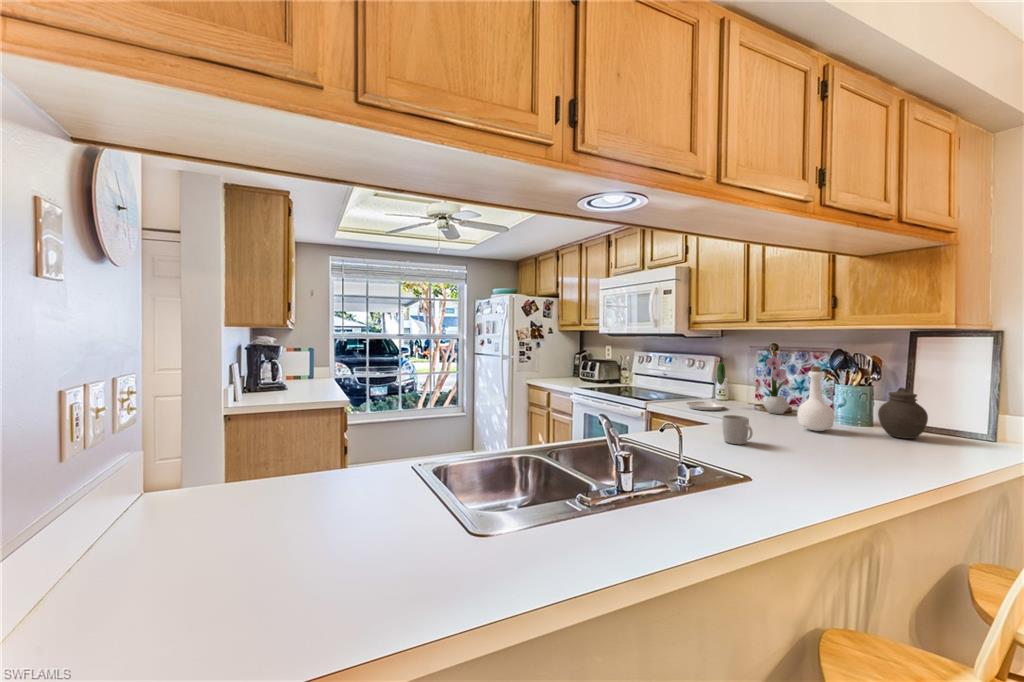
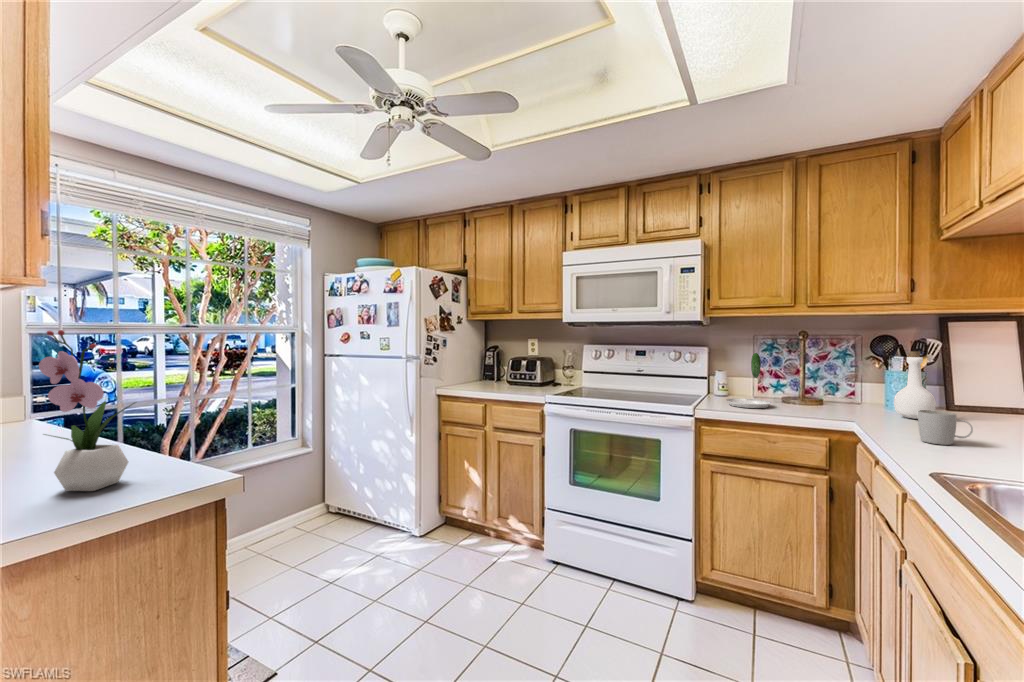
flower arrangement: present [763,347,789,414] -> present [39,330,134,491]
jar: present [878,388,928,439] -> none [952,369,1002,417]

